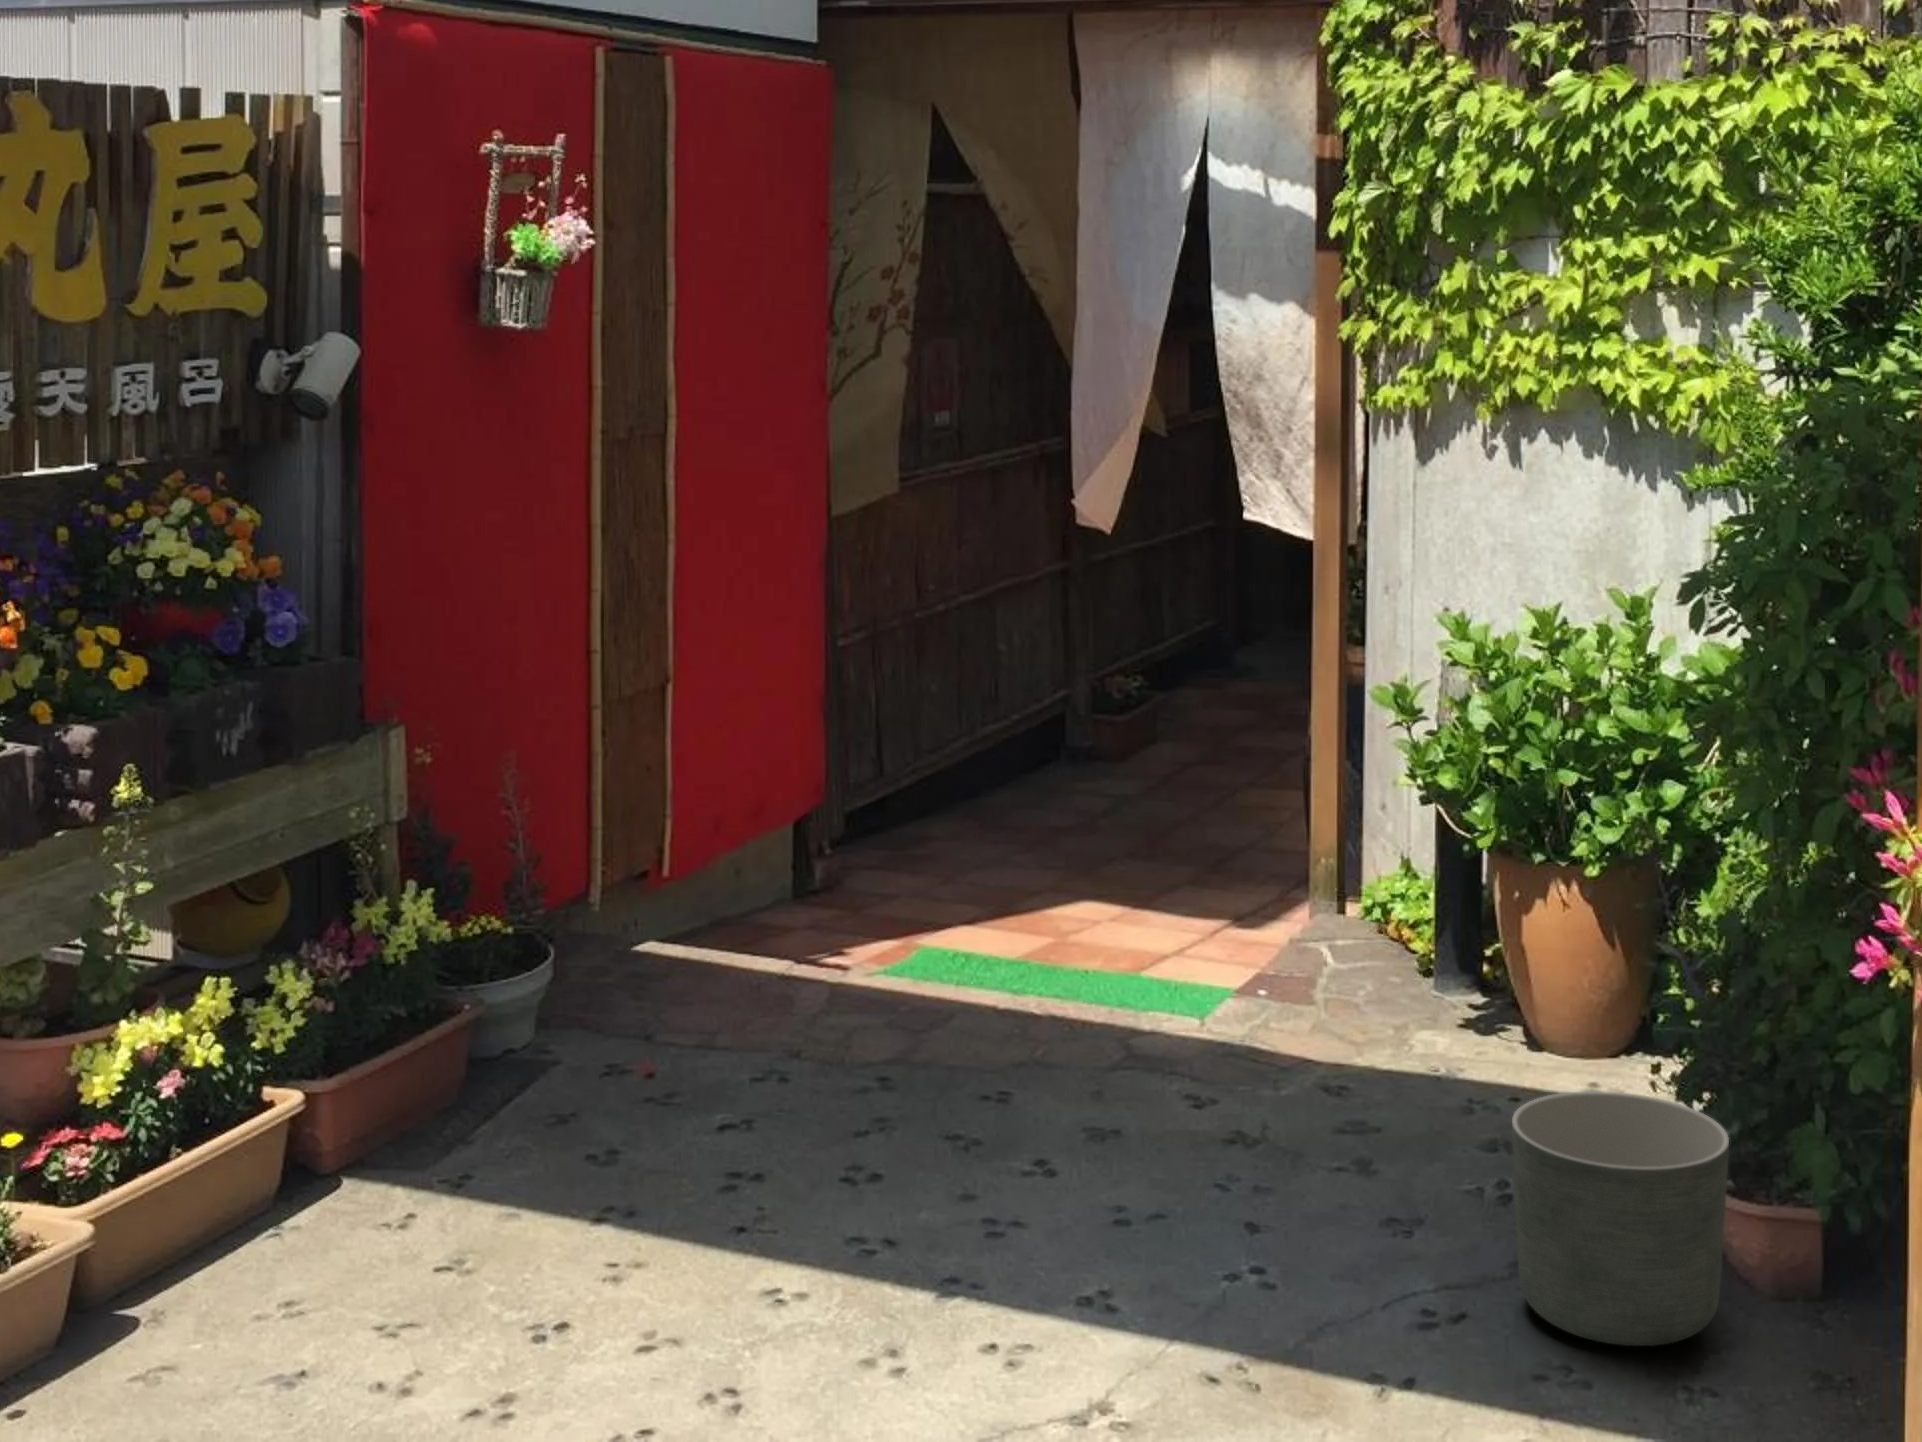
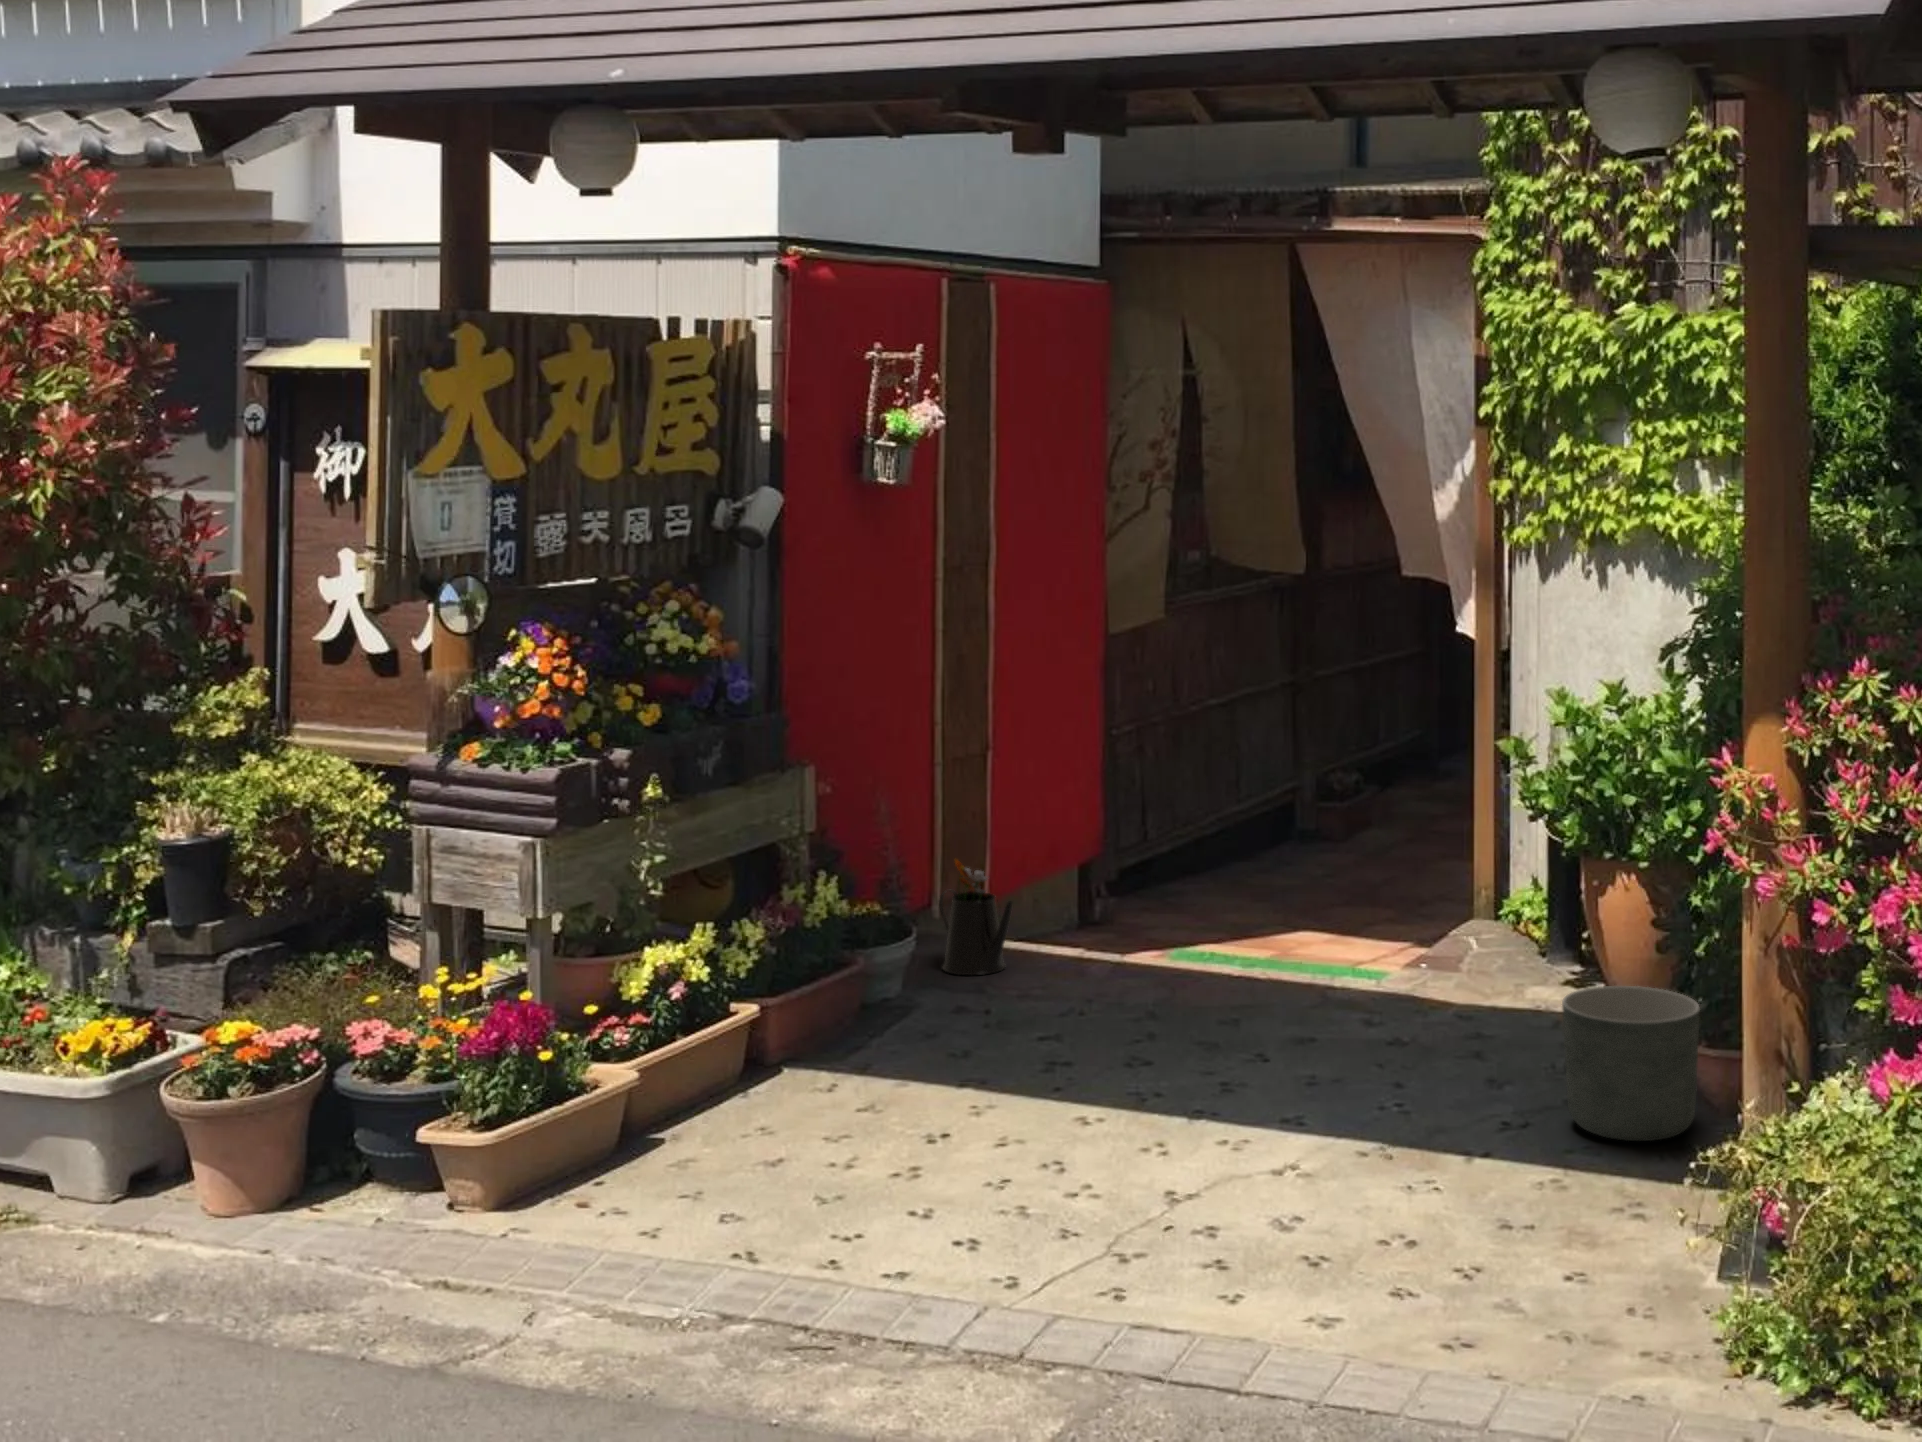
watering can: none [594,841,693,1009] -> present [939,860,1012,975]

